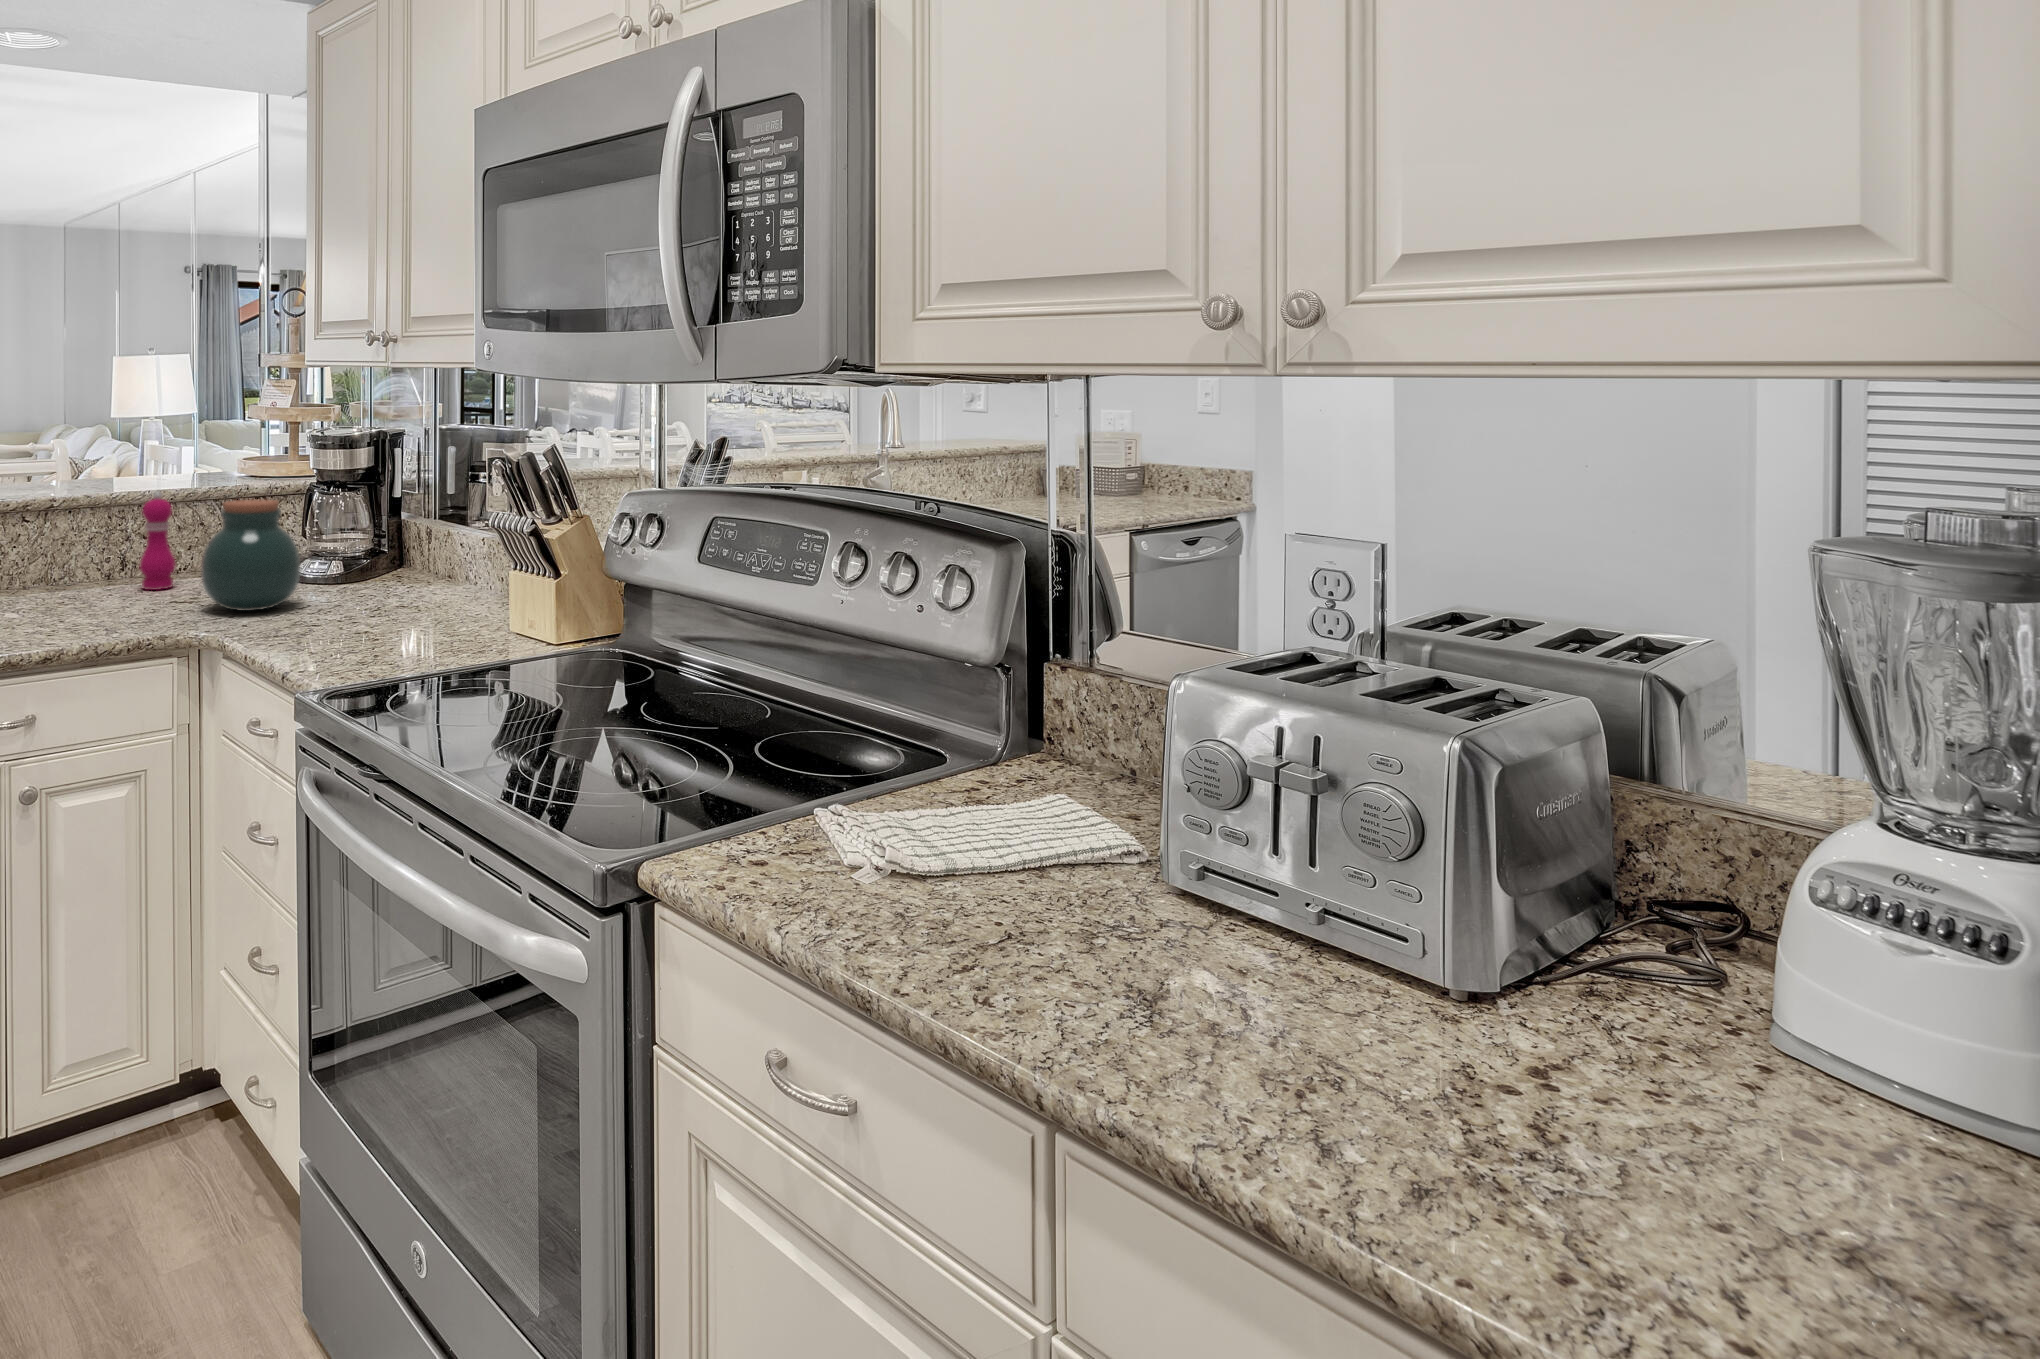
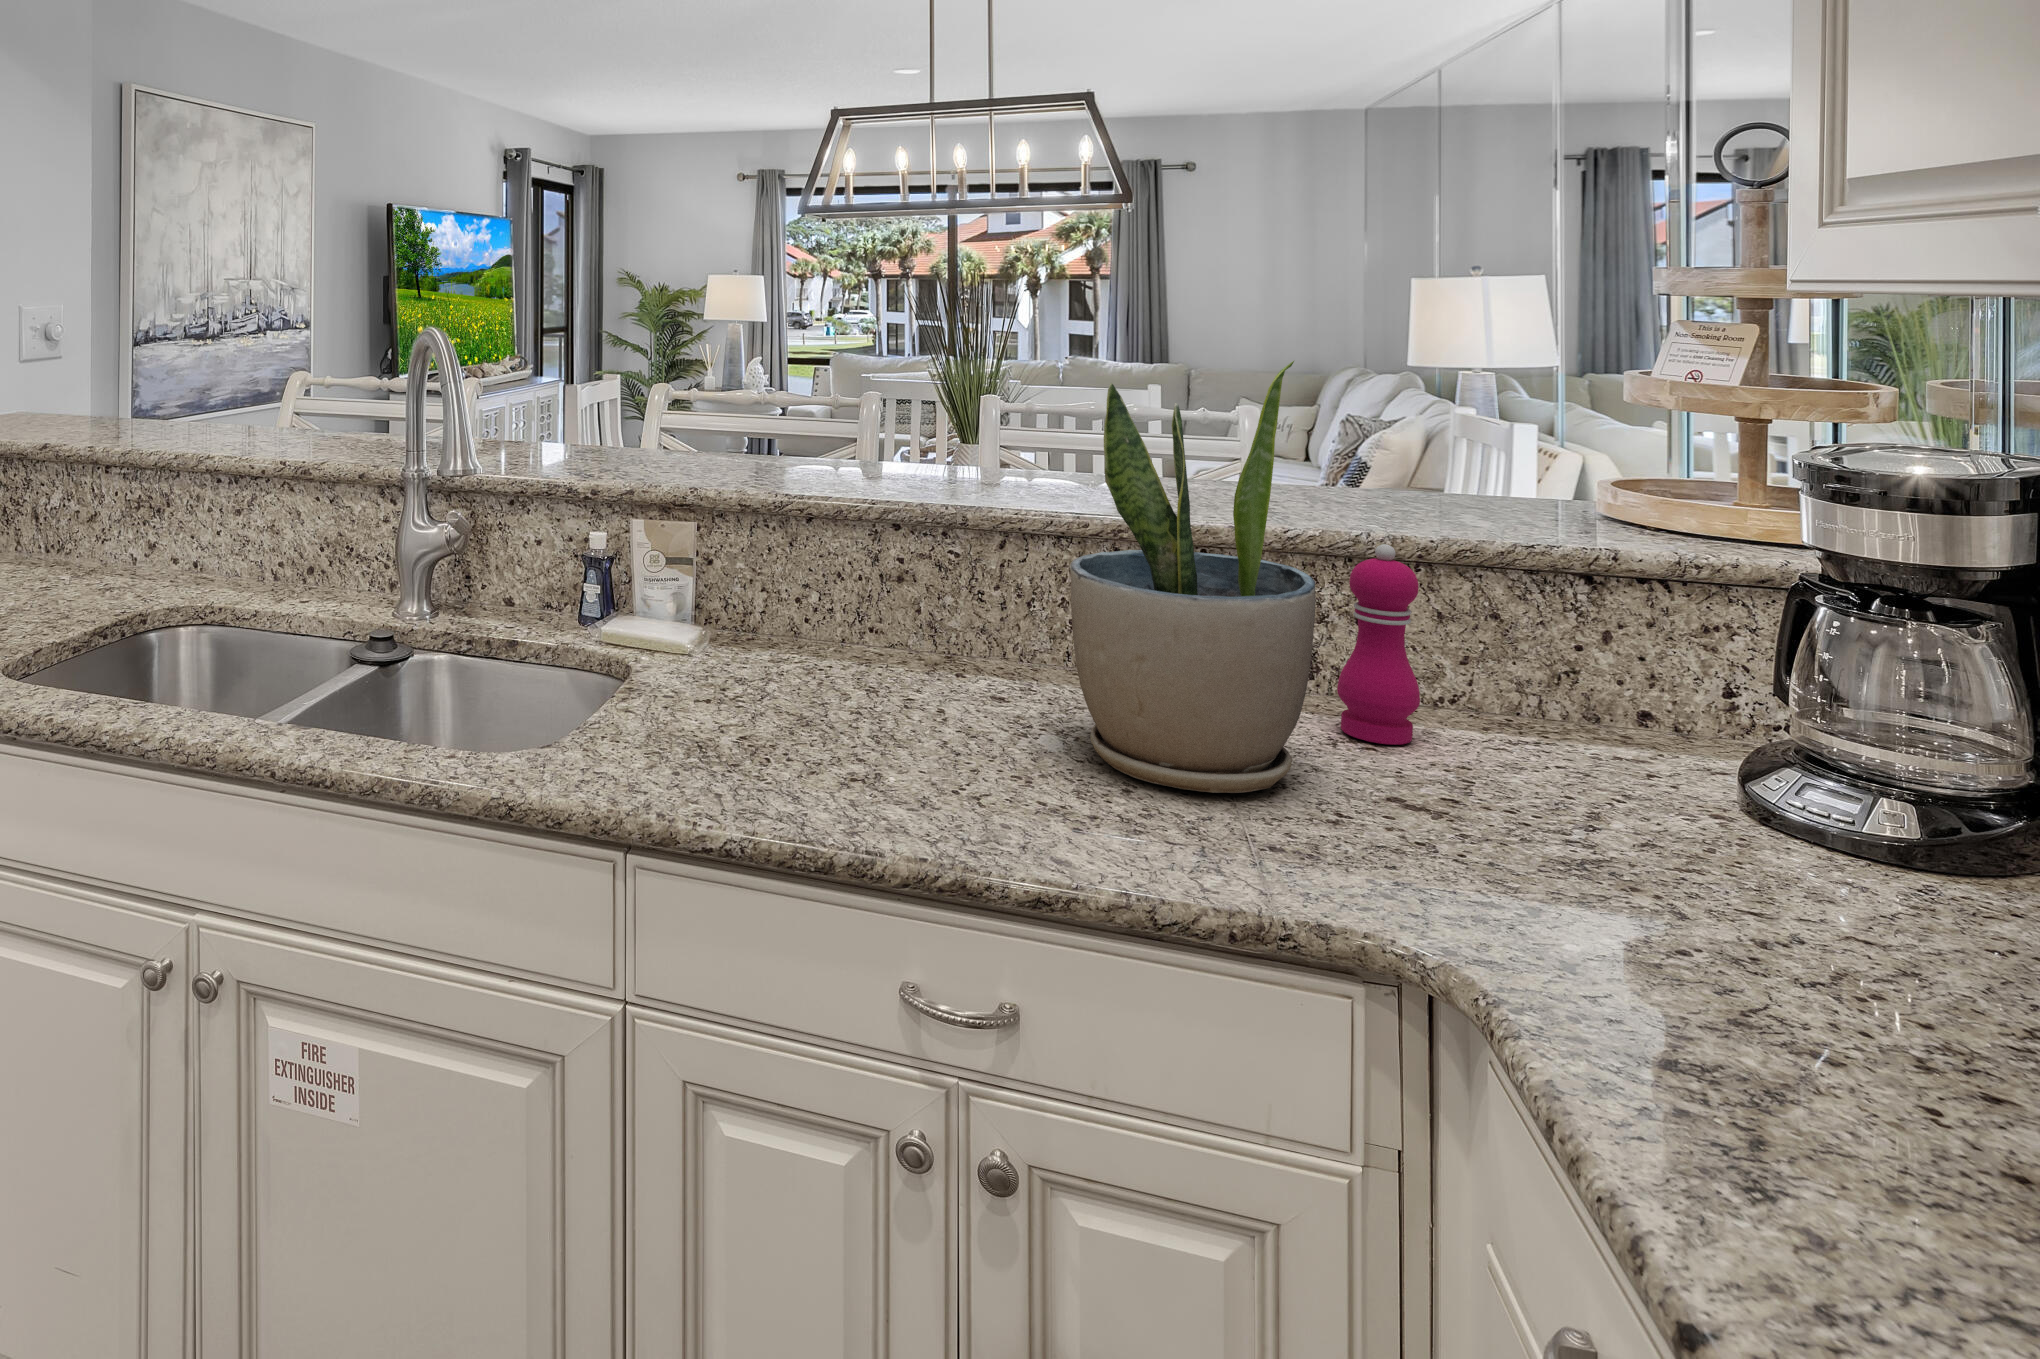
potted plant: none [18,399,137,618] -> present [1070,361,1316,793]
jar: present [201,500,300,611] -> none [1463,614,1771,910]

